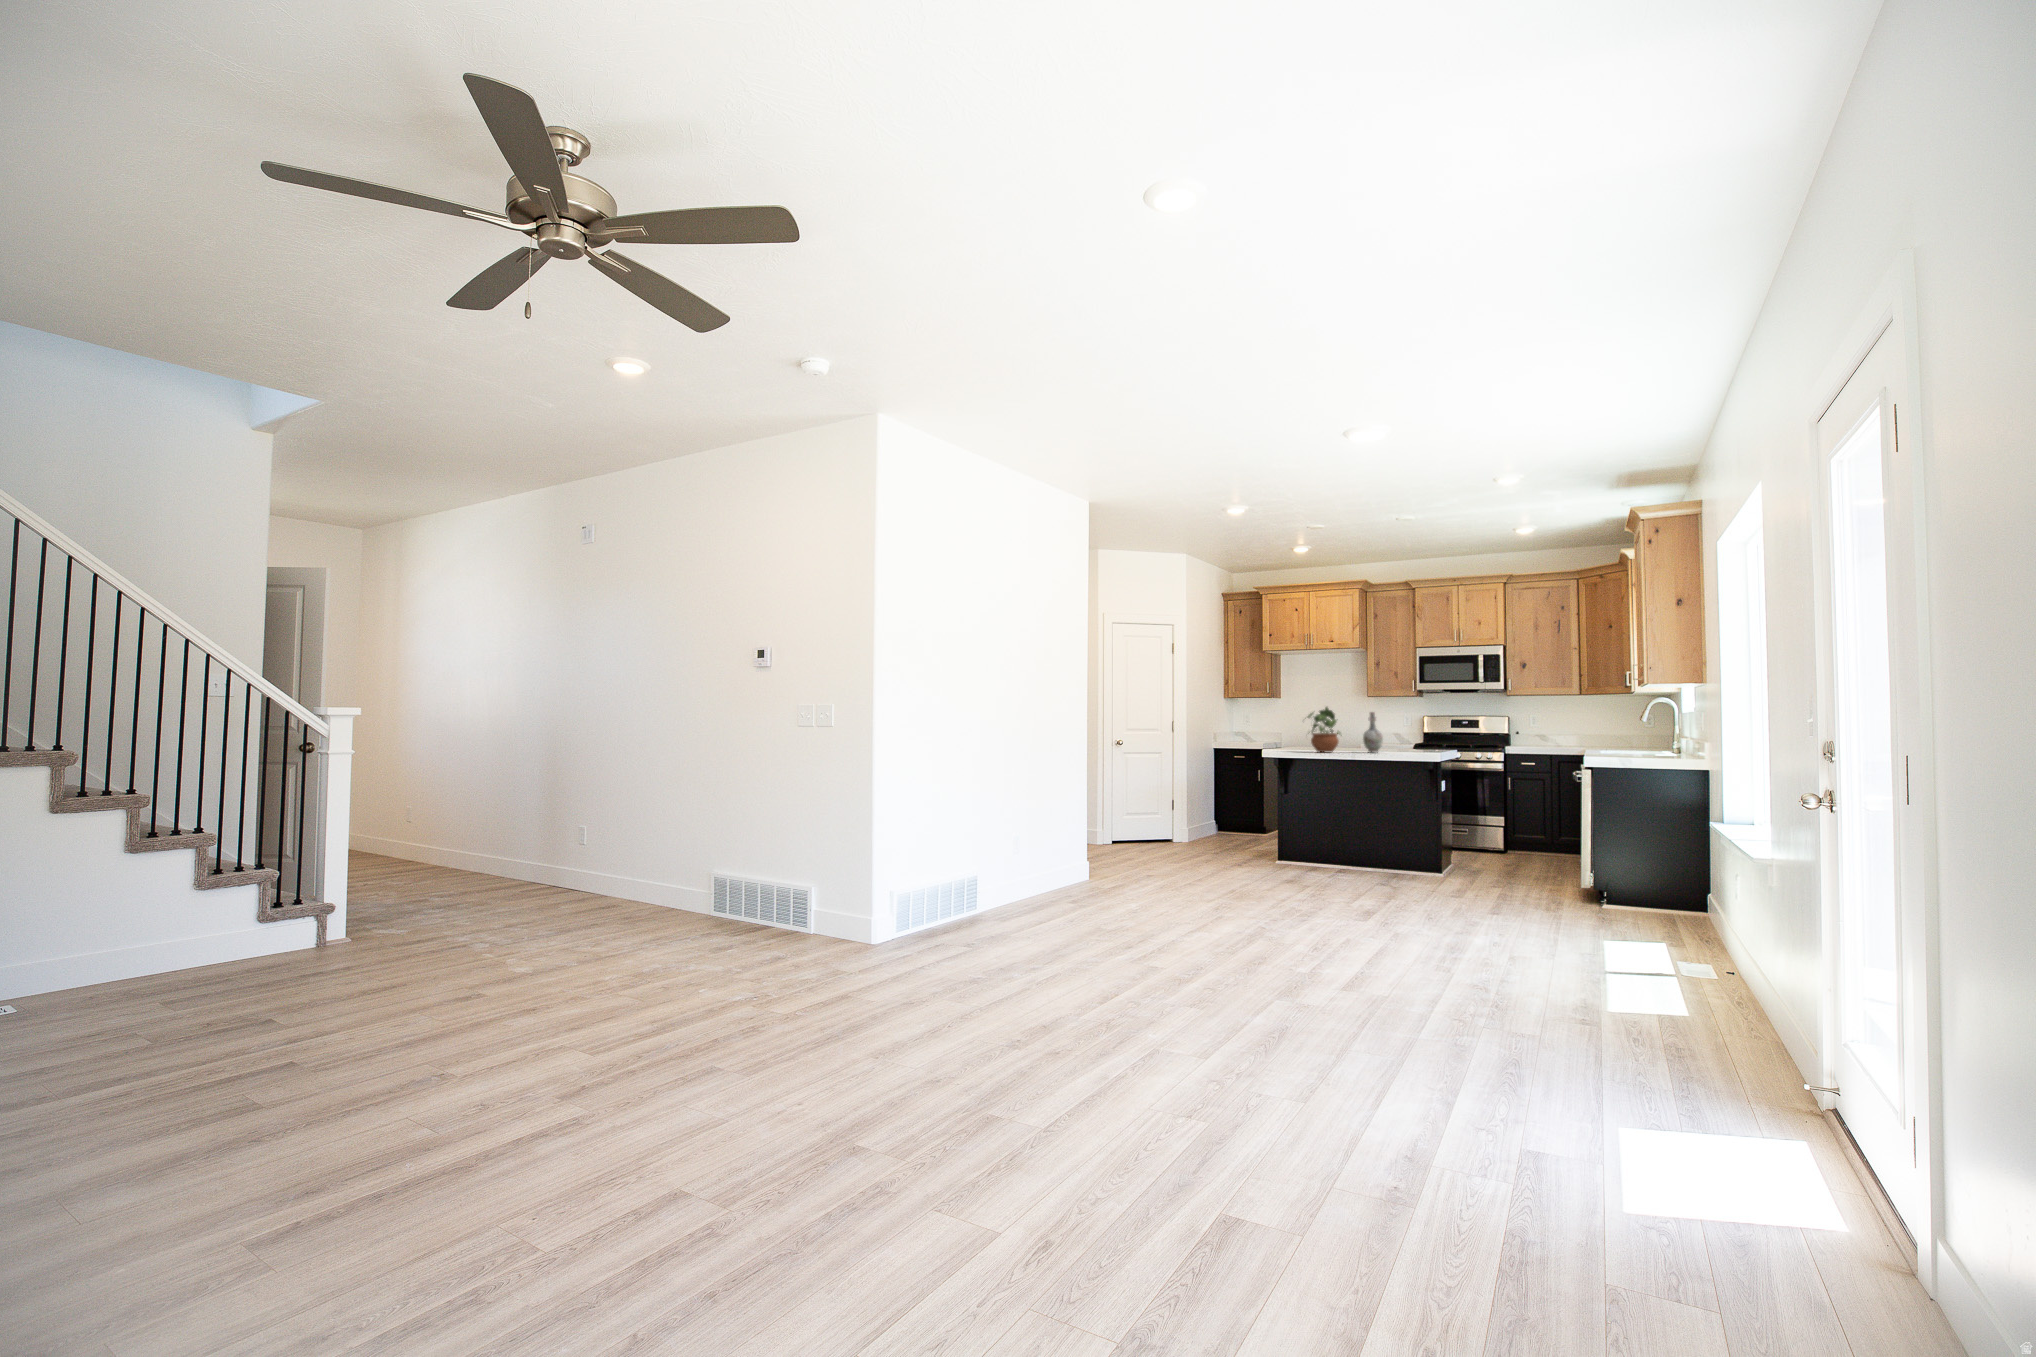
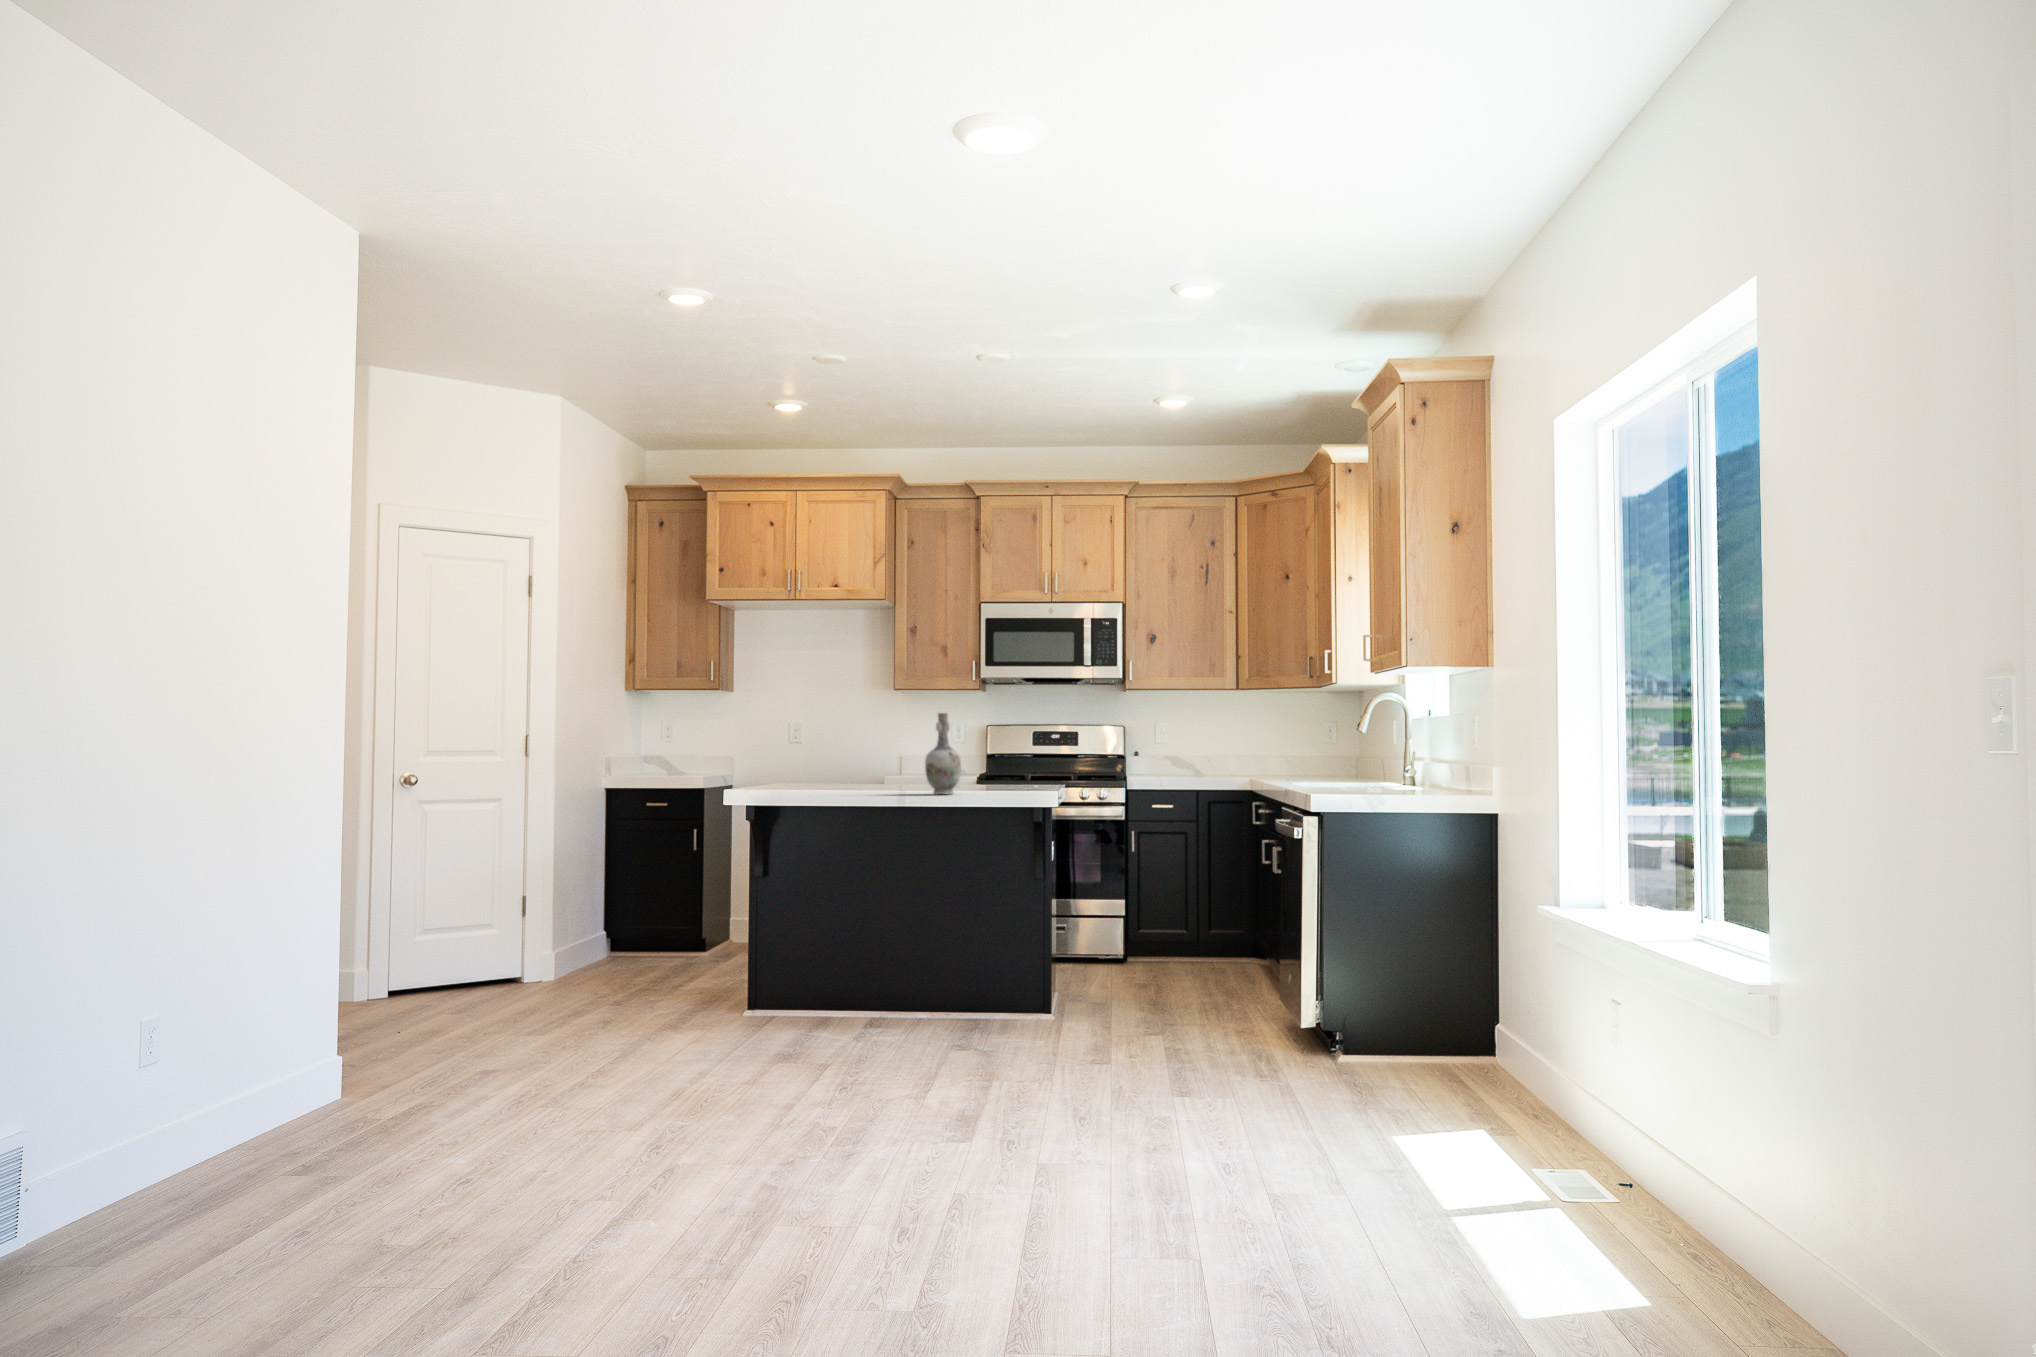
potted plant: present [1308,707,1340,752] -> none [808,700,885,796]

